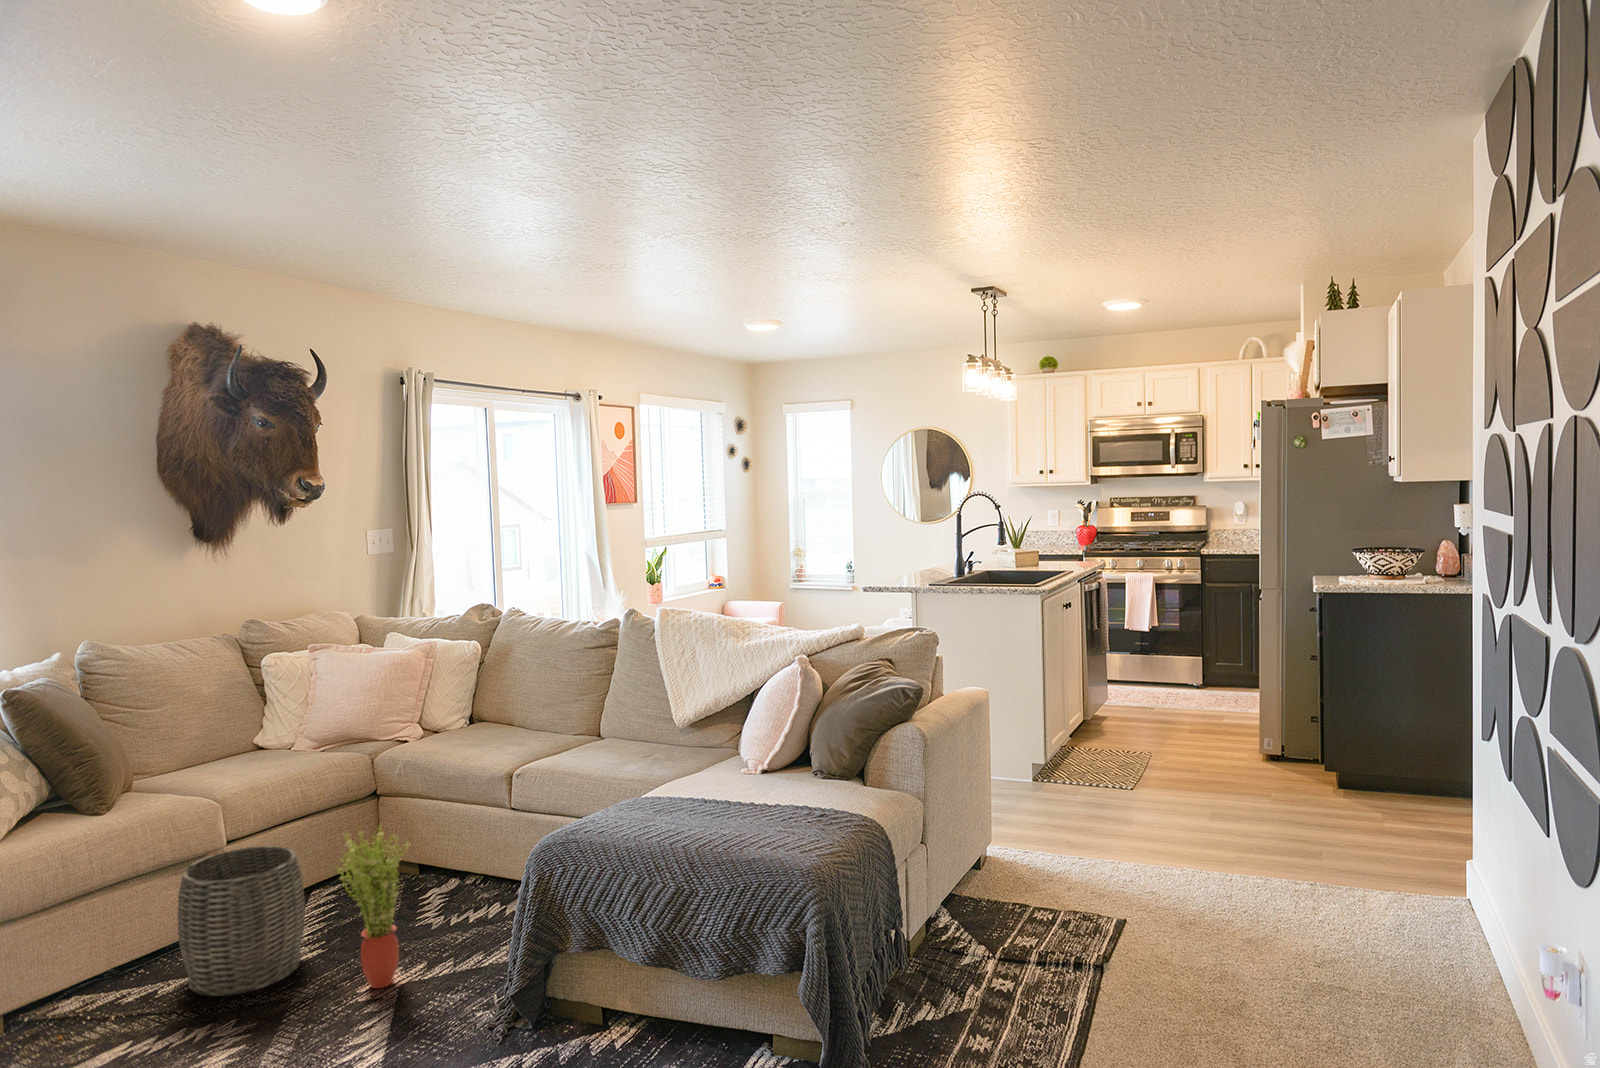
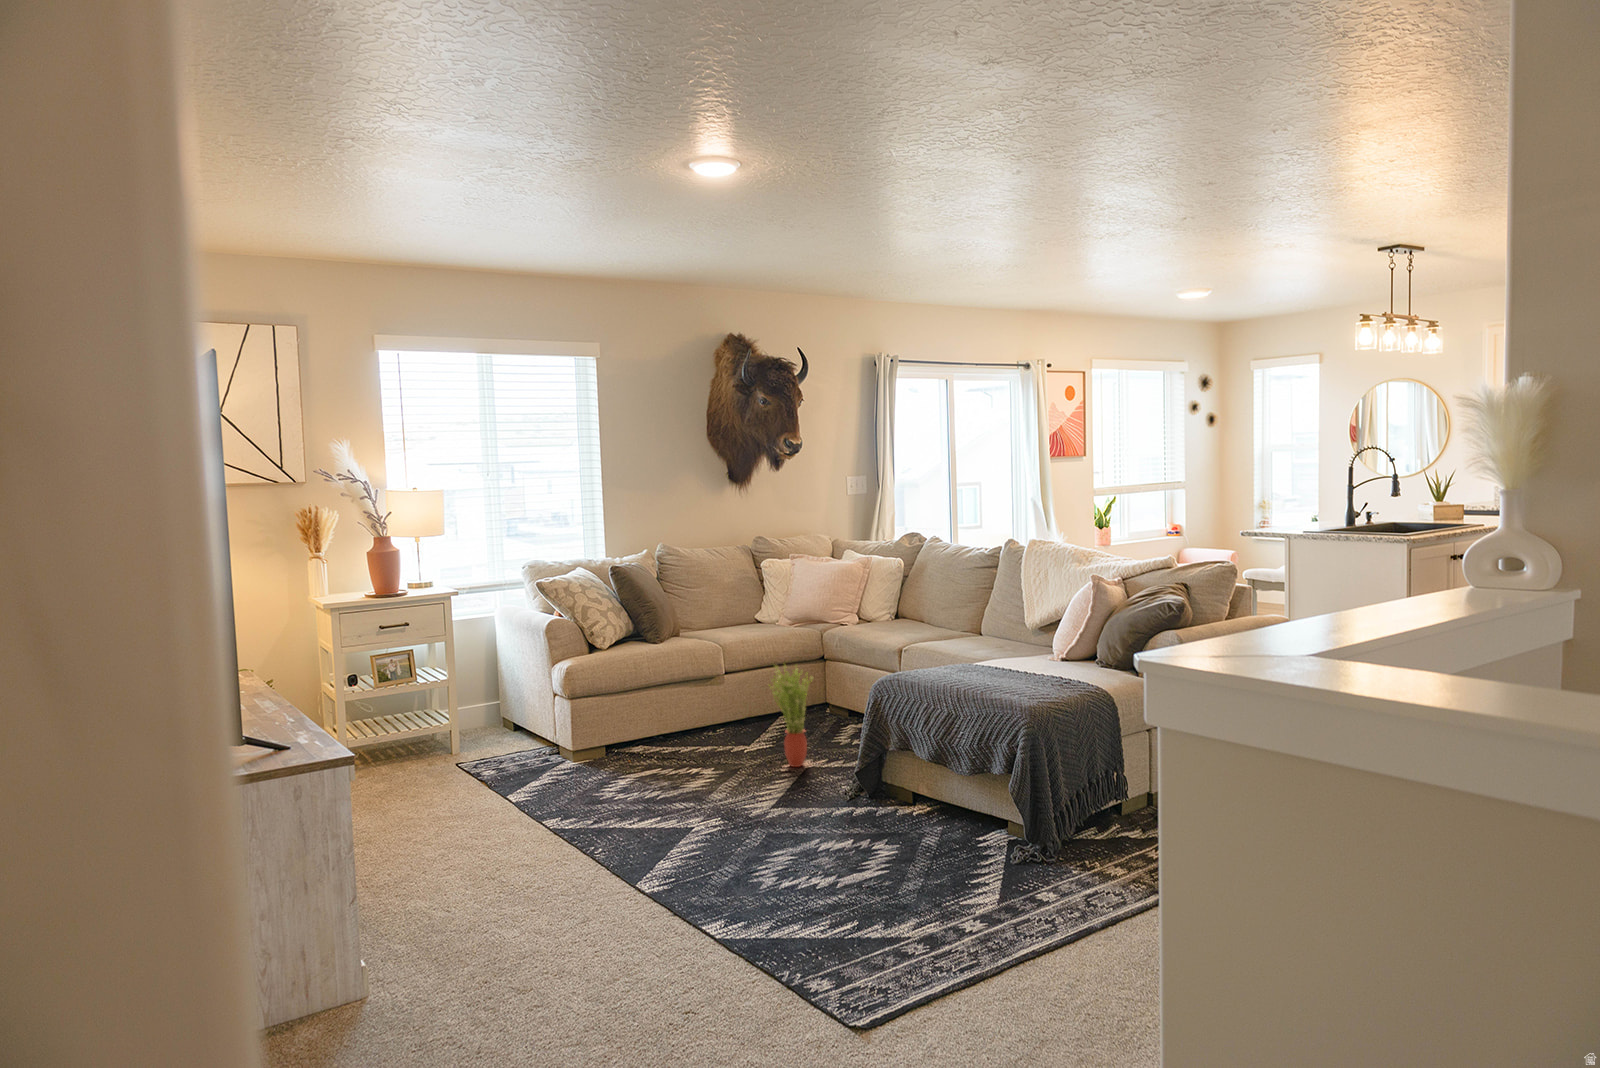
woven basket: present [177,846,305,996] -> none [691,675,761,757]

